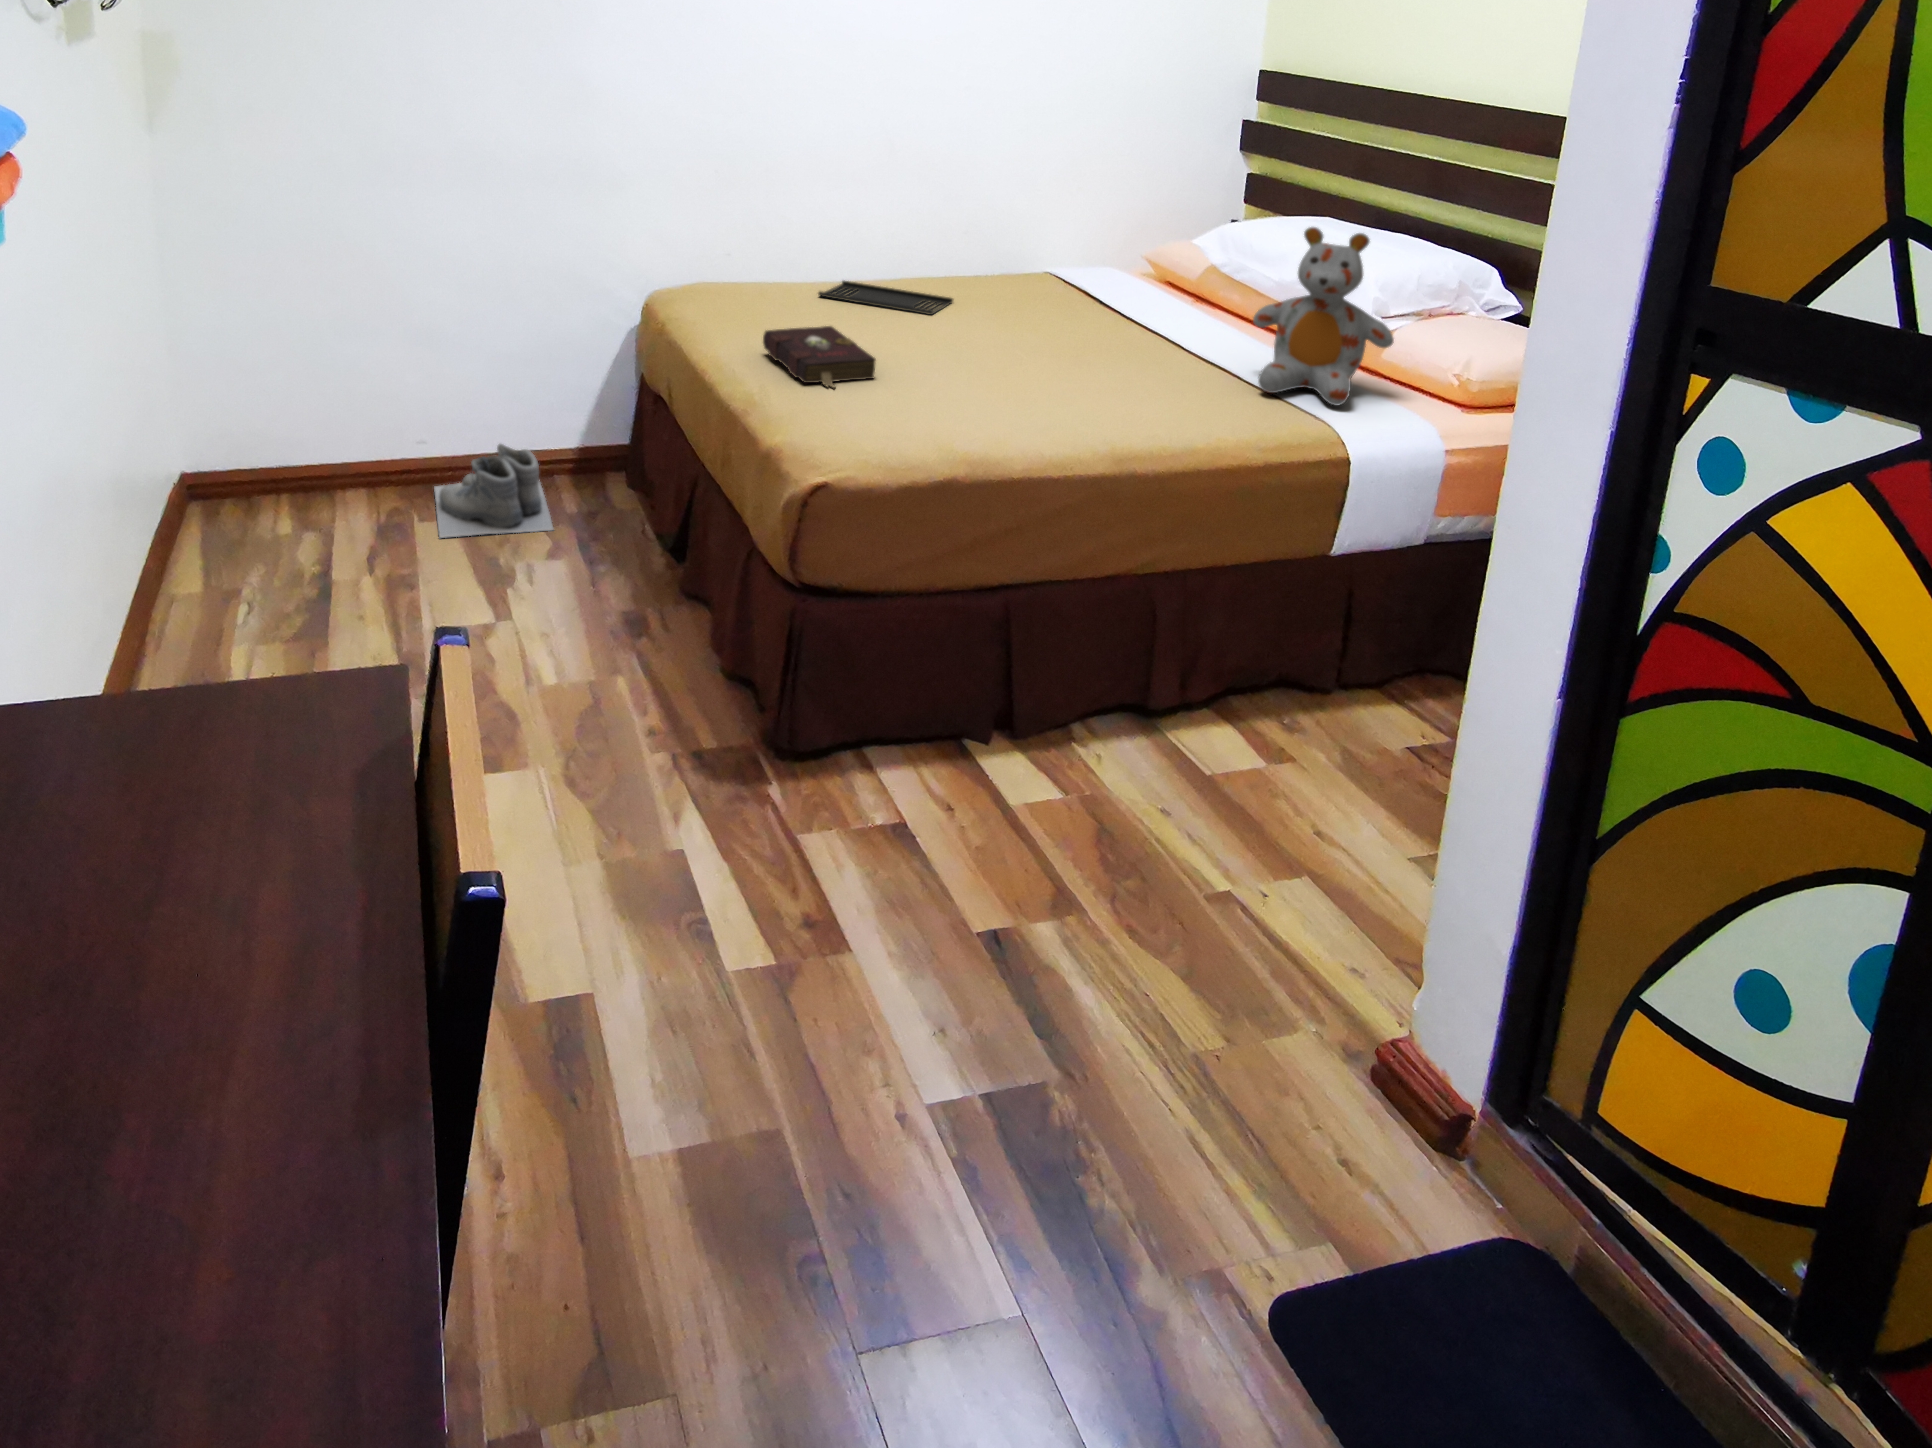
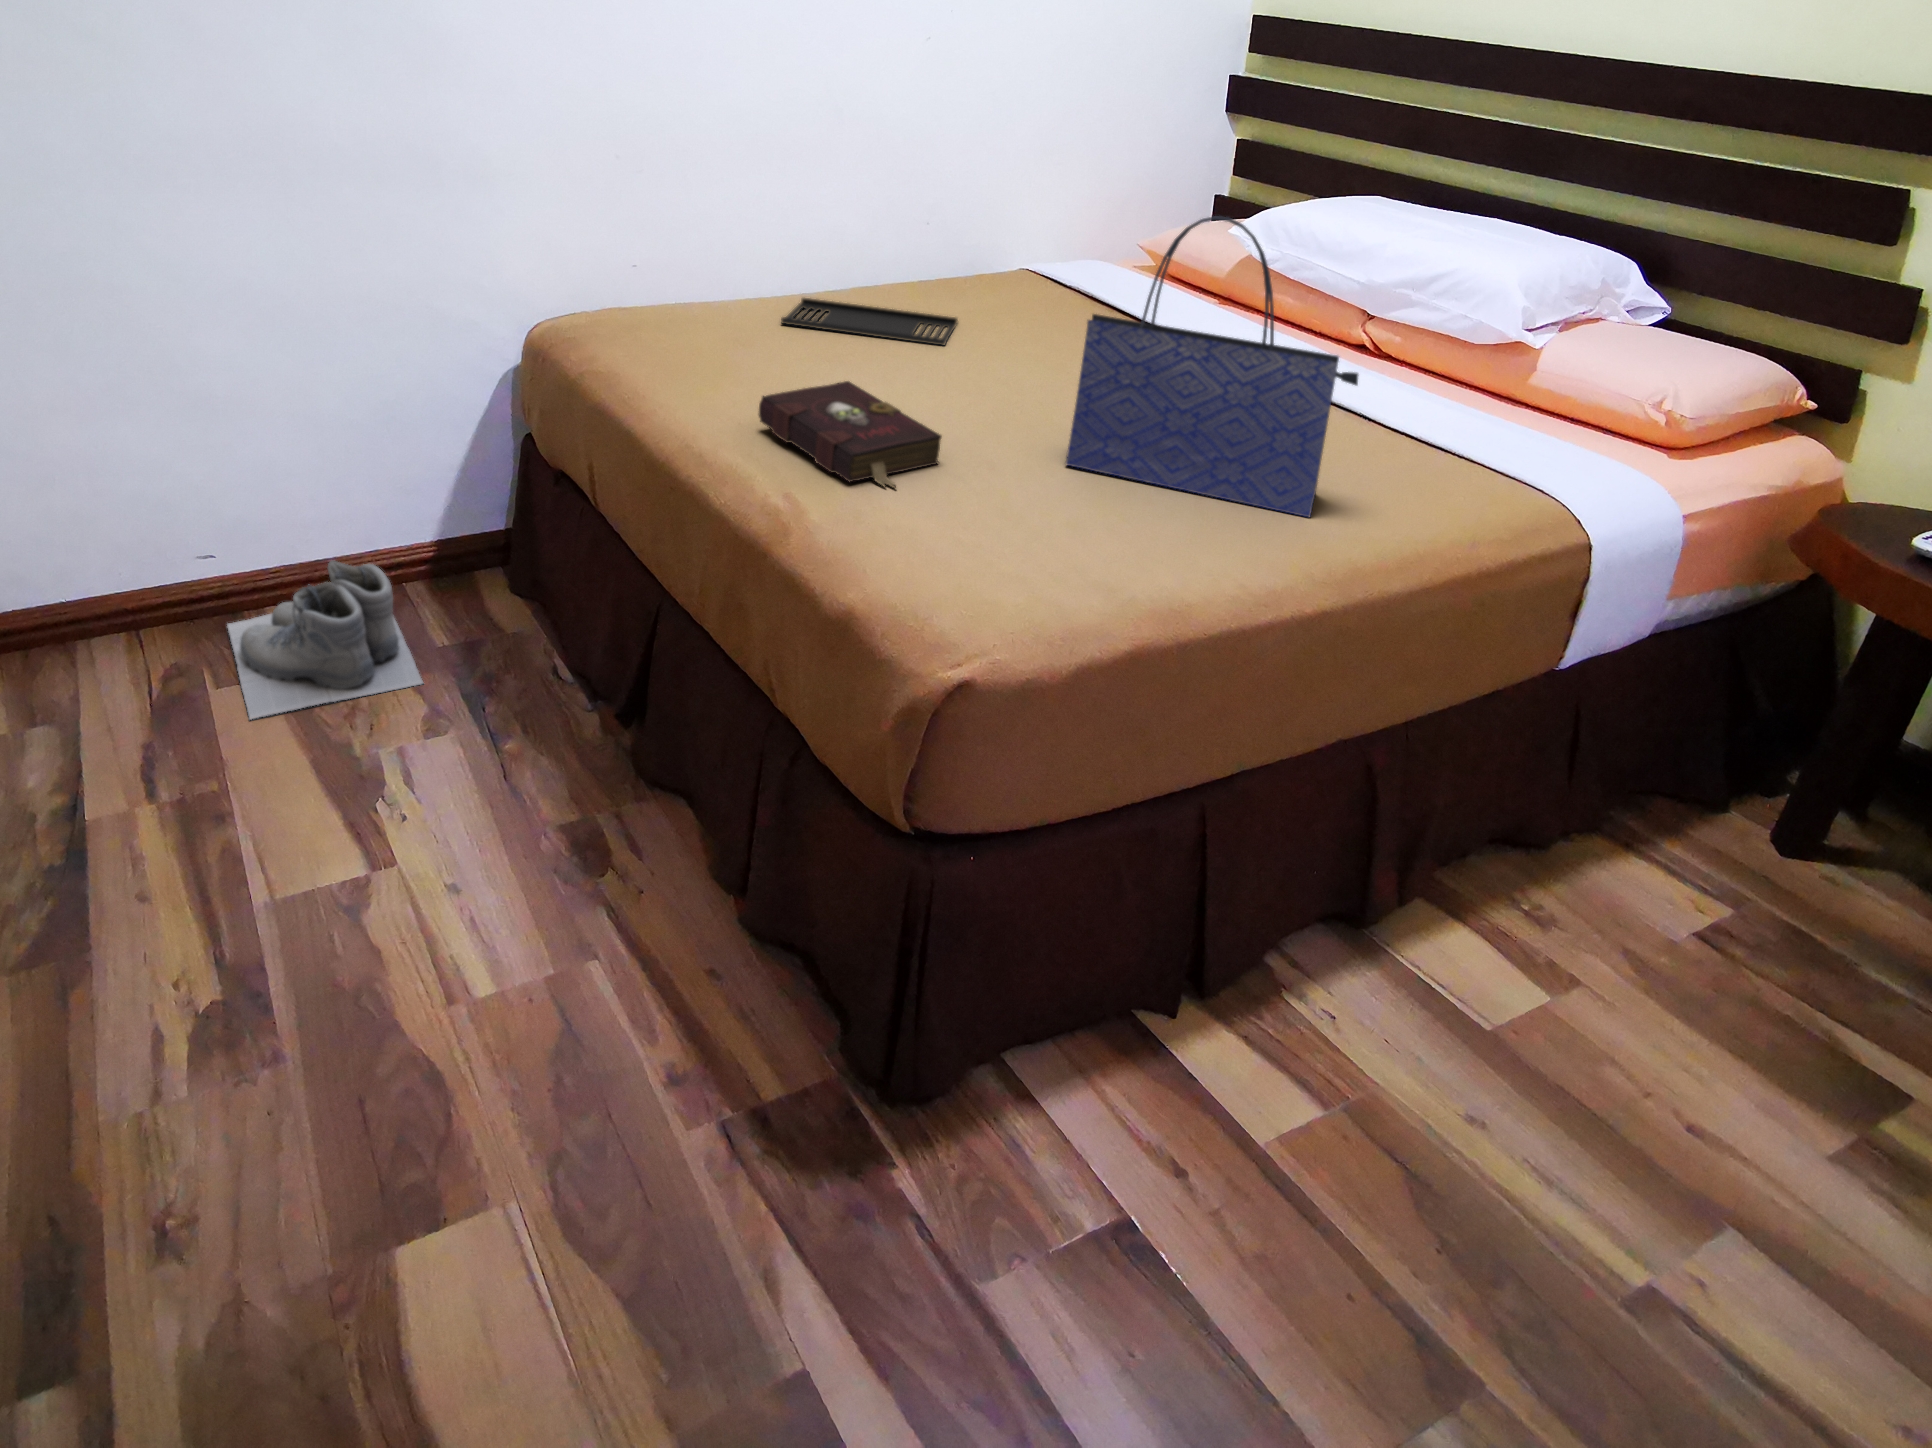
tote bag: none [963,211,1154,423] -> present [1066,216,1359,518]
stuffed bear: present [1253,227,1394,406] -> none [1401,221,1592,462]

